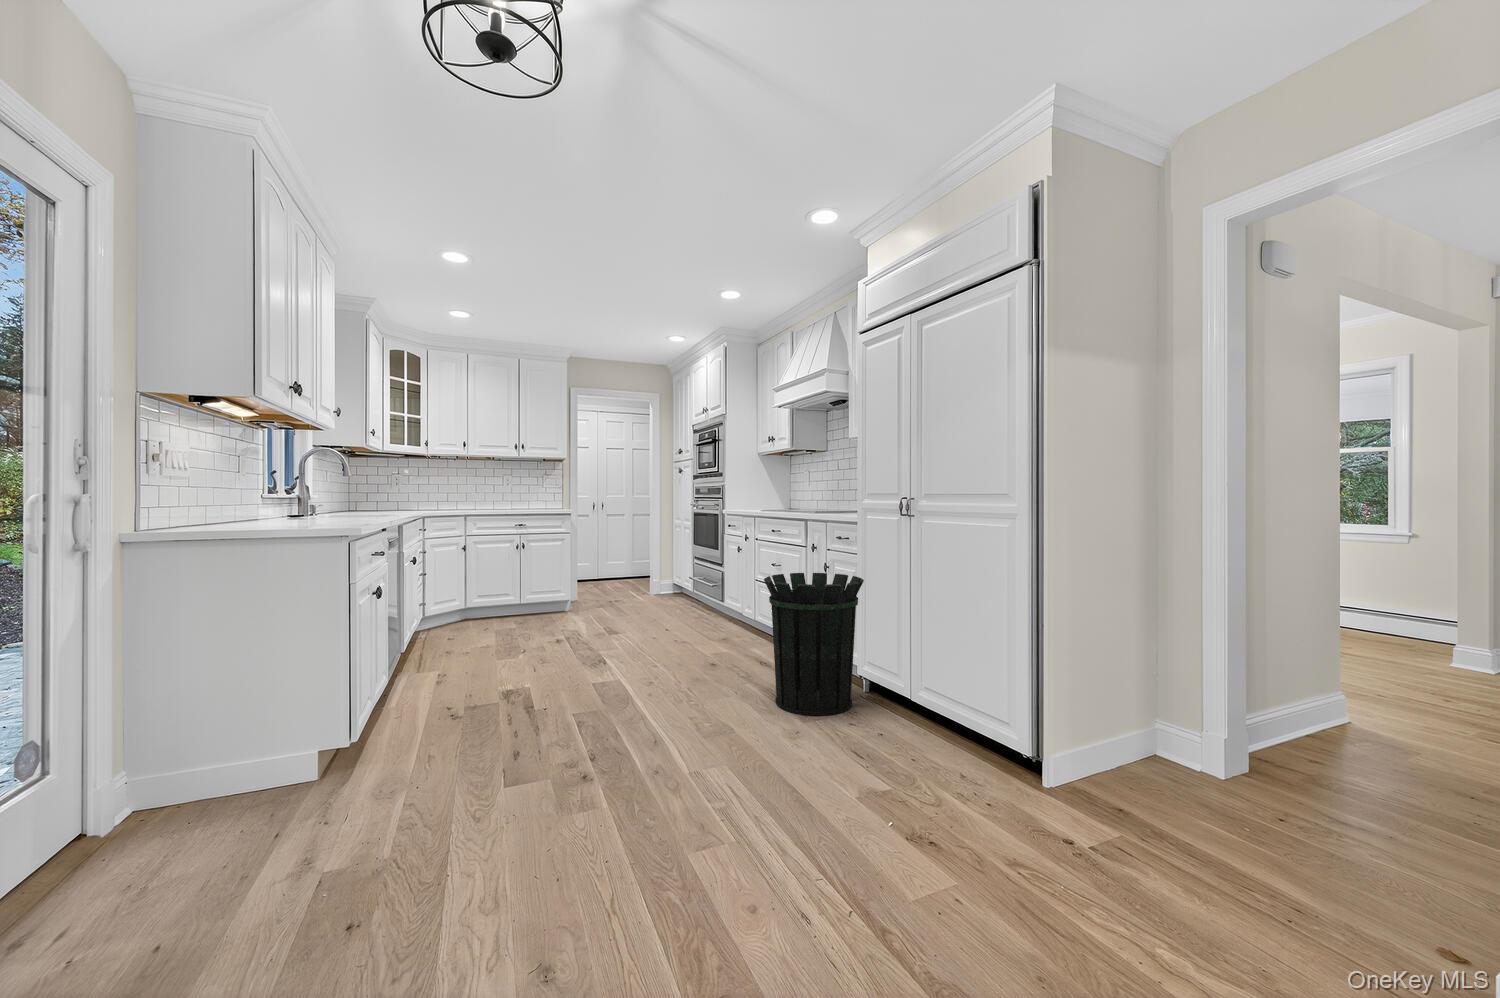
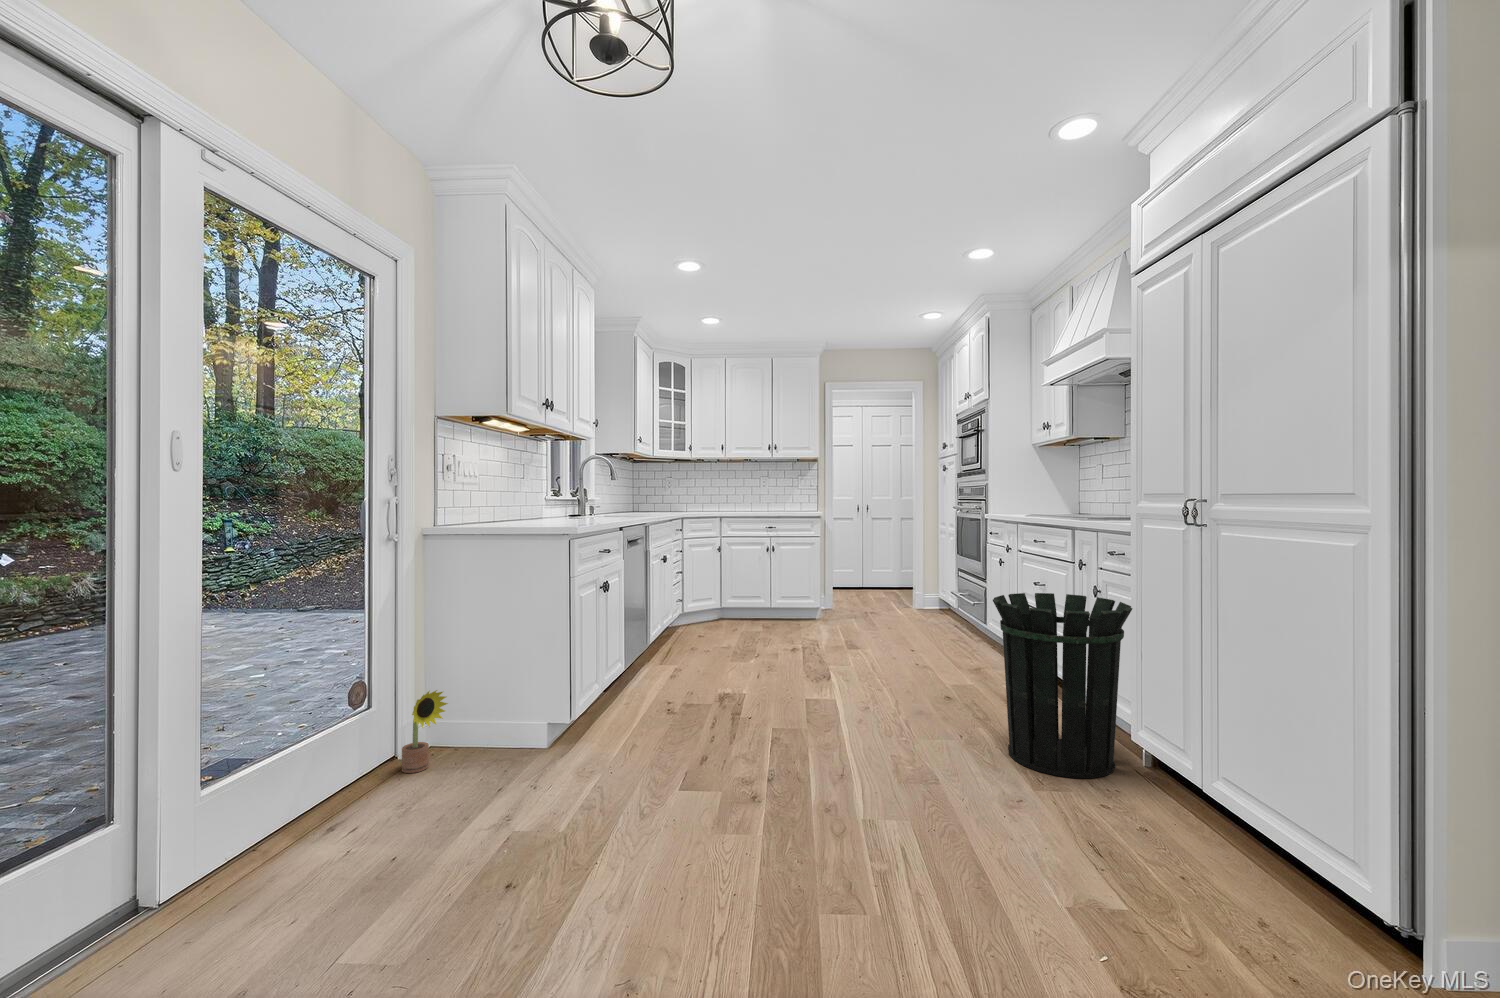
decorative plant: none [107,732,181,845] -> present [402,690,448,773]

